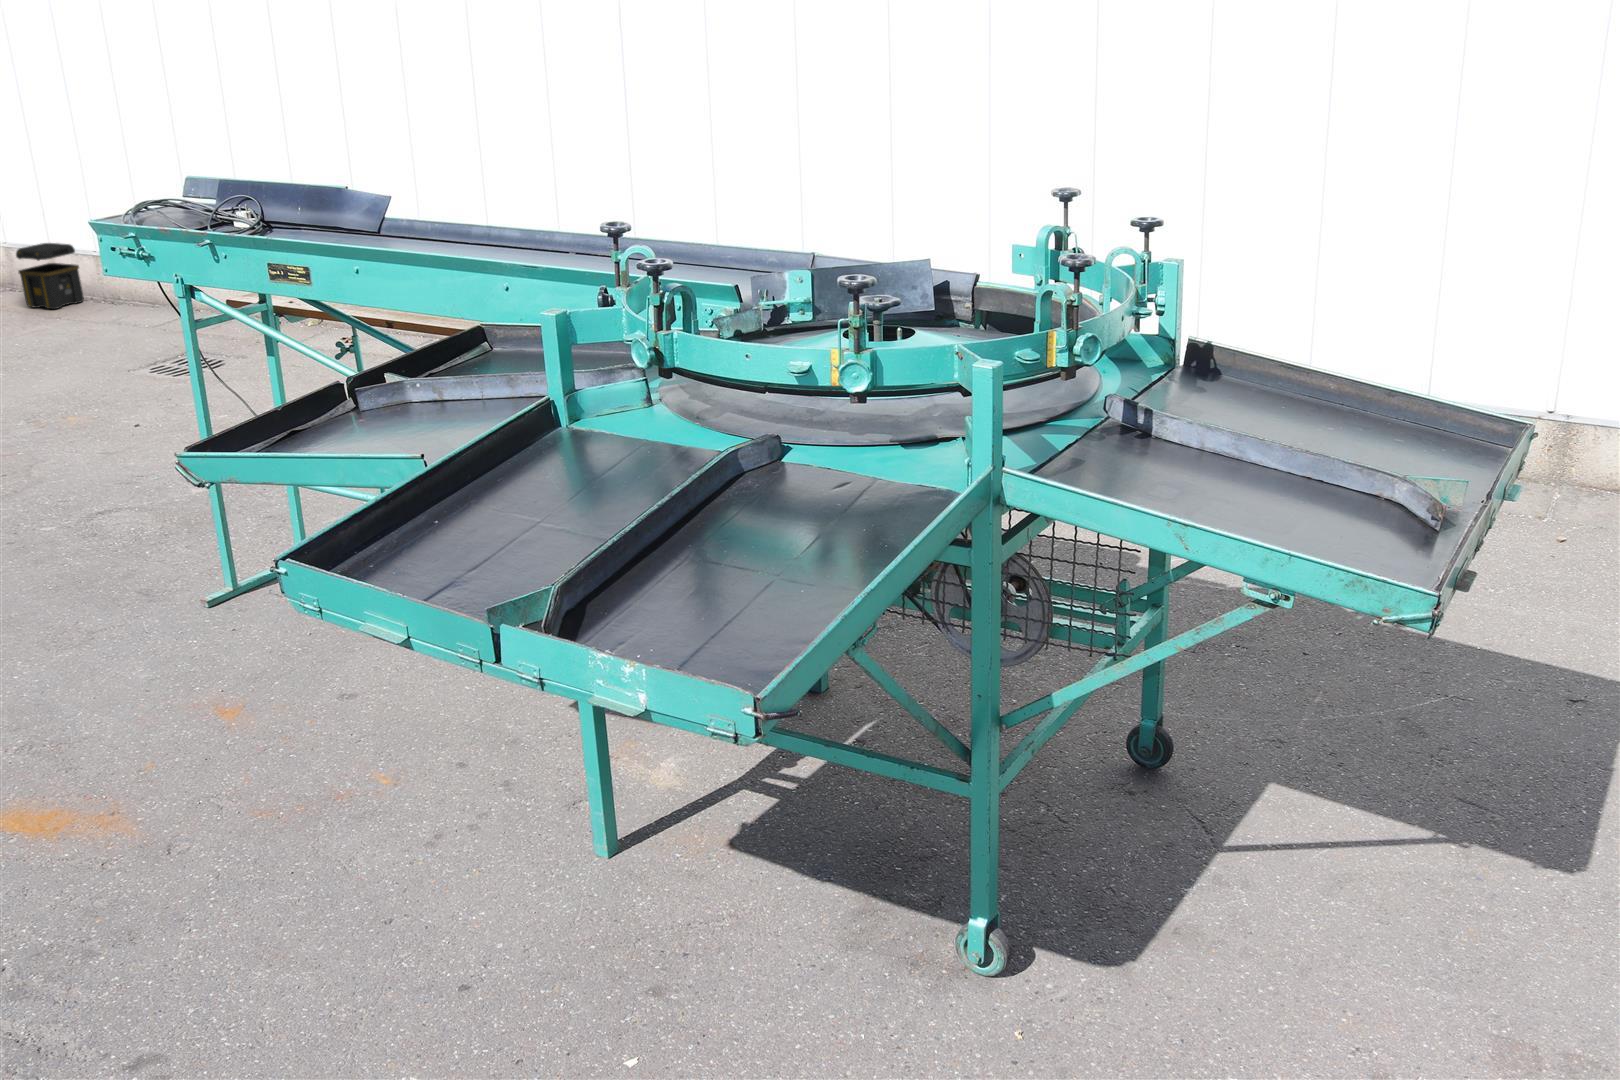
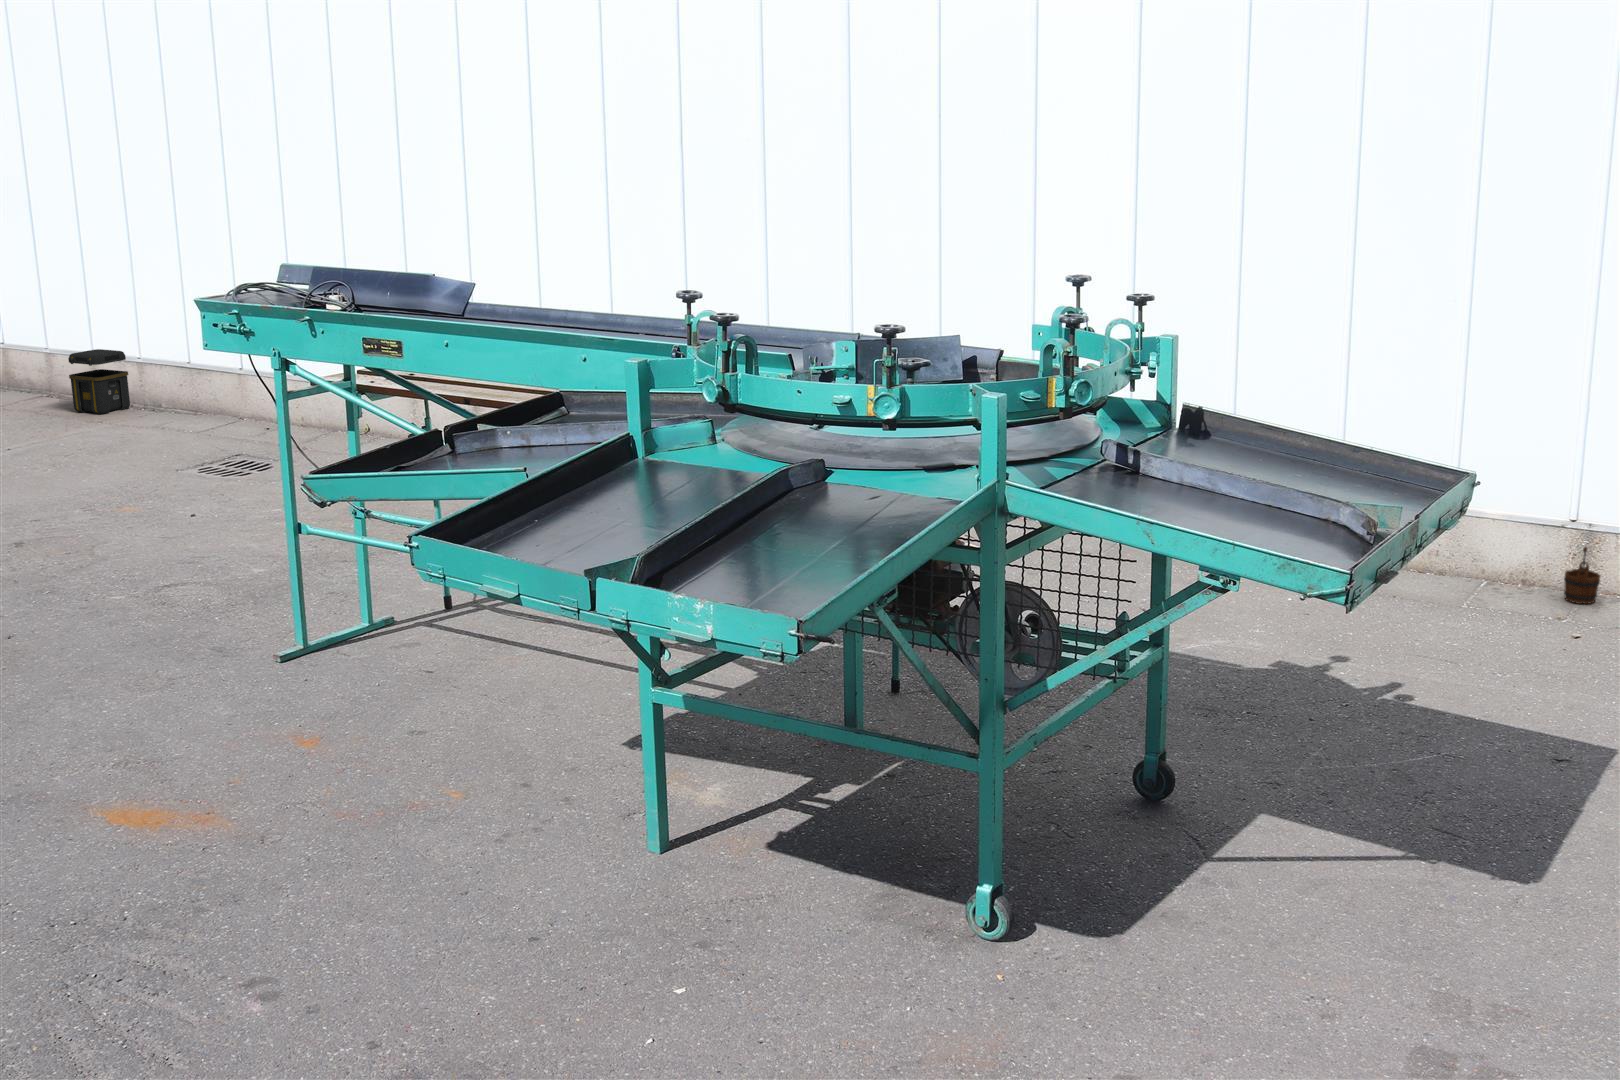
wooden bucket: none [1550,439,1590,499] -> present [1564,547,1600,604]

